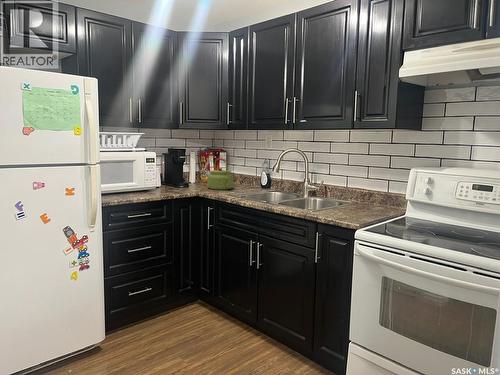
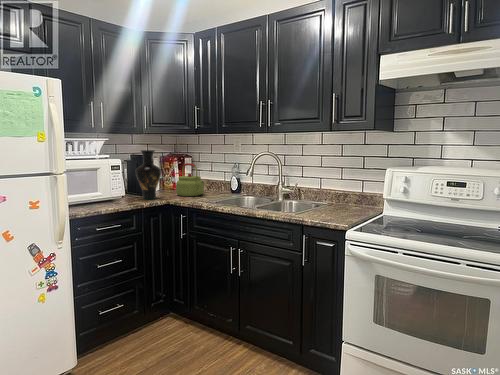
vase: none [169,145,193,191] -> present [136,150,161,199]

